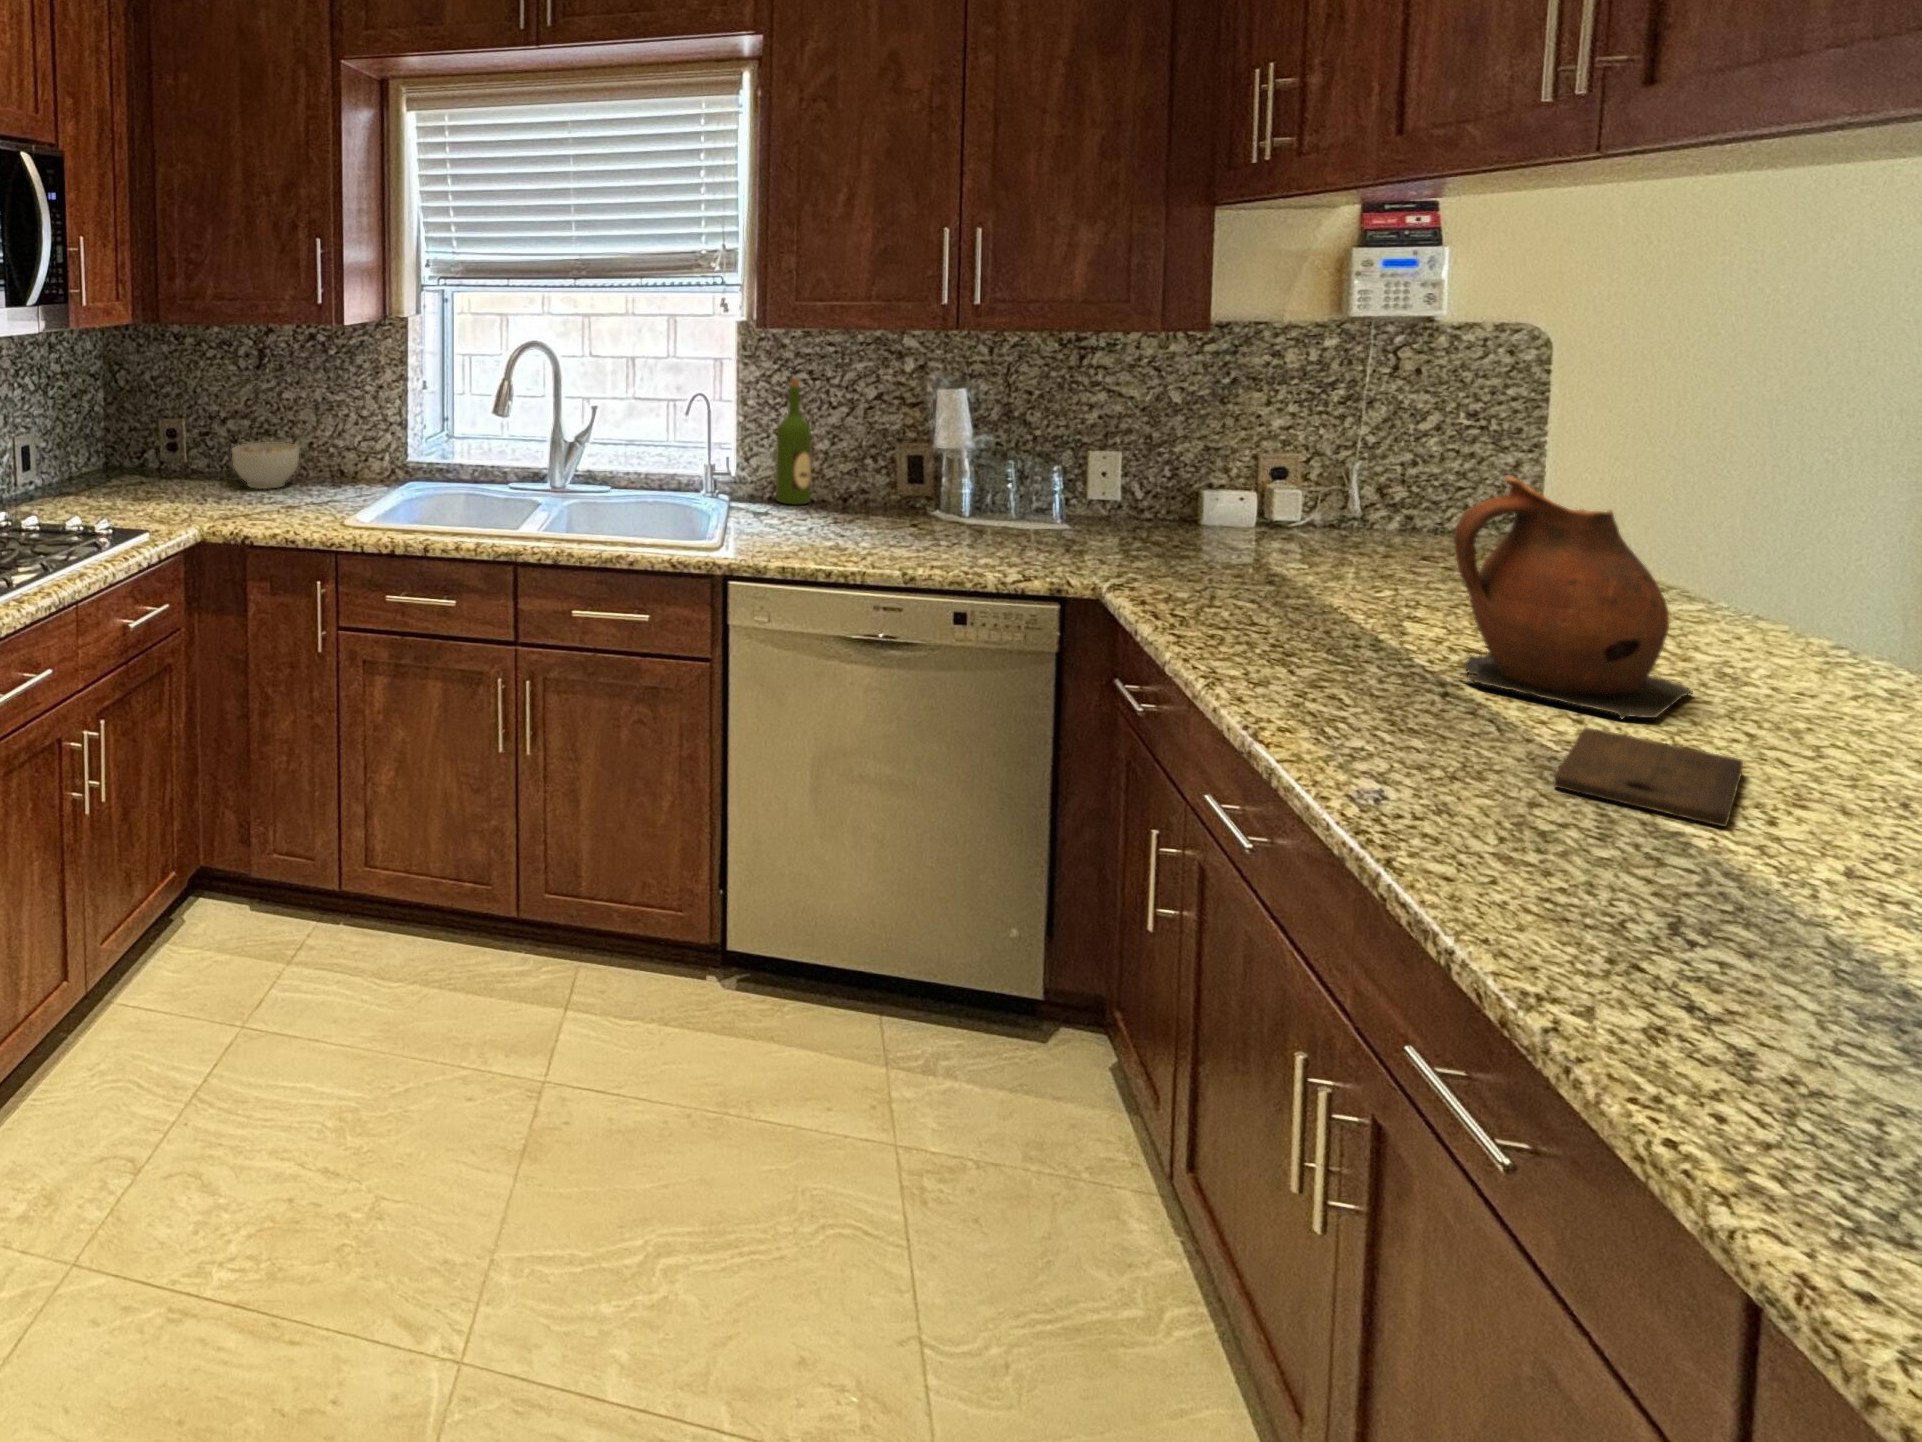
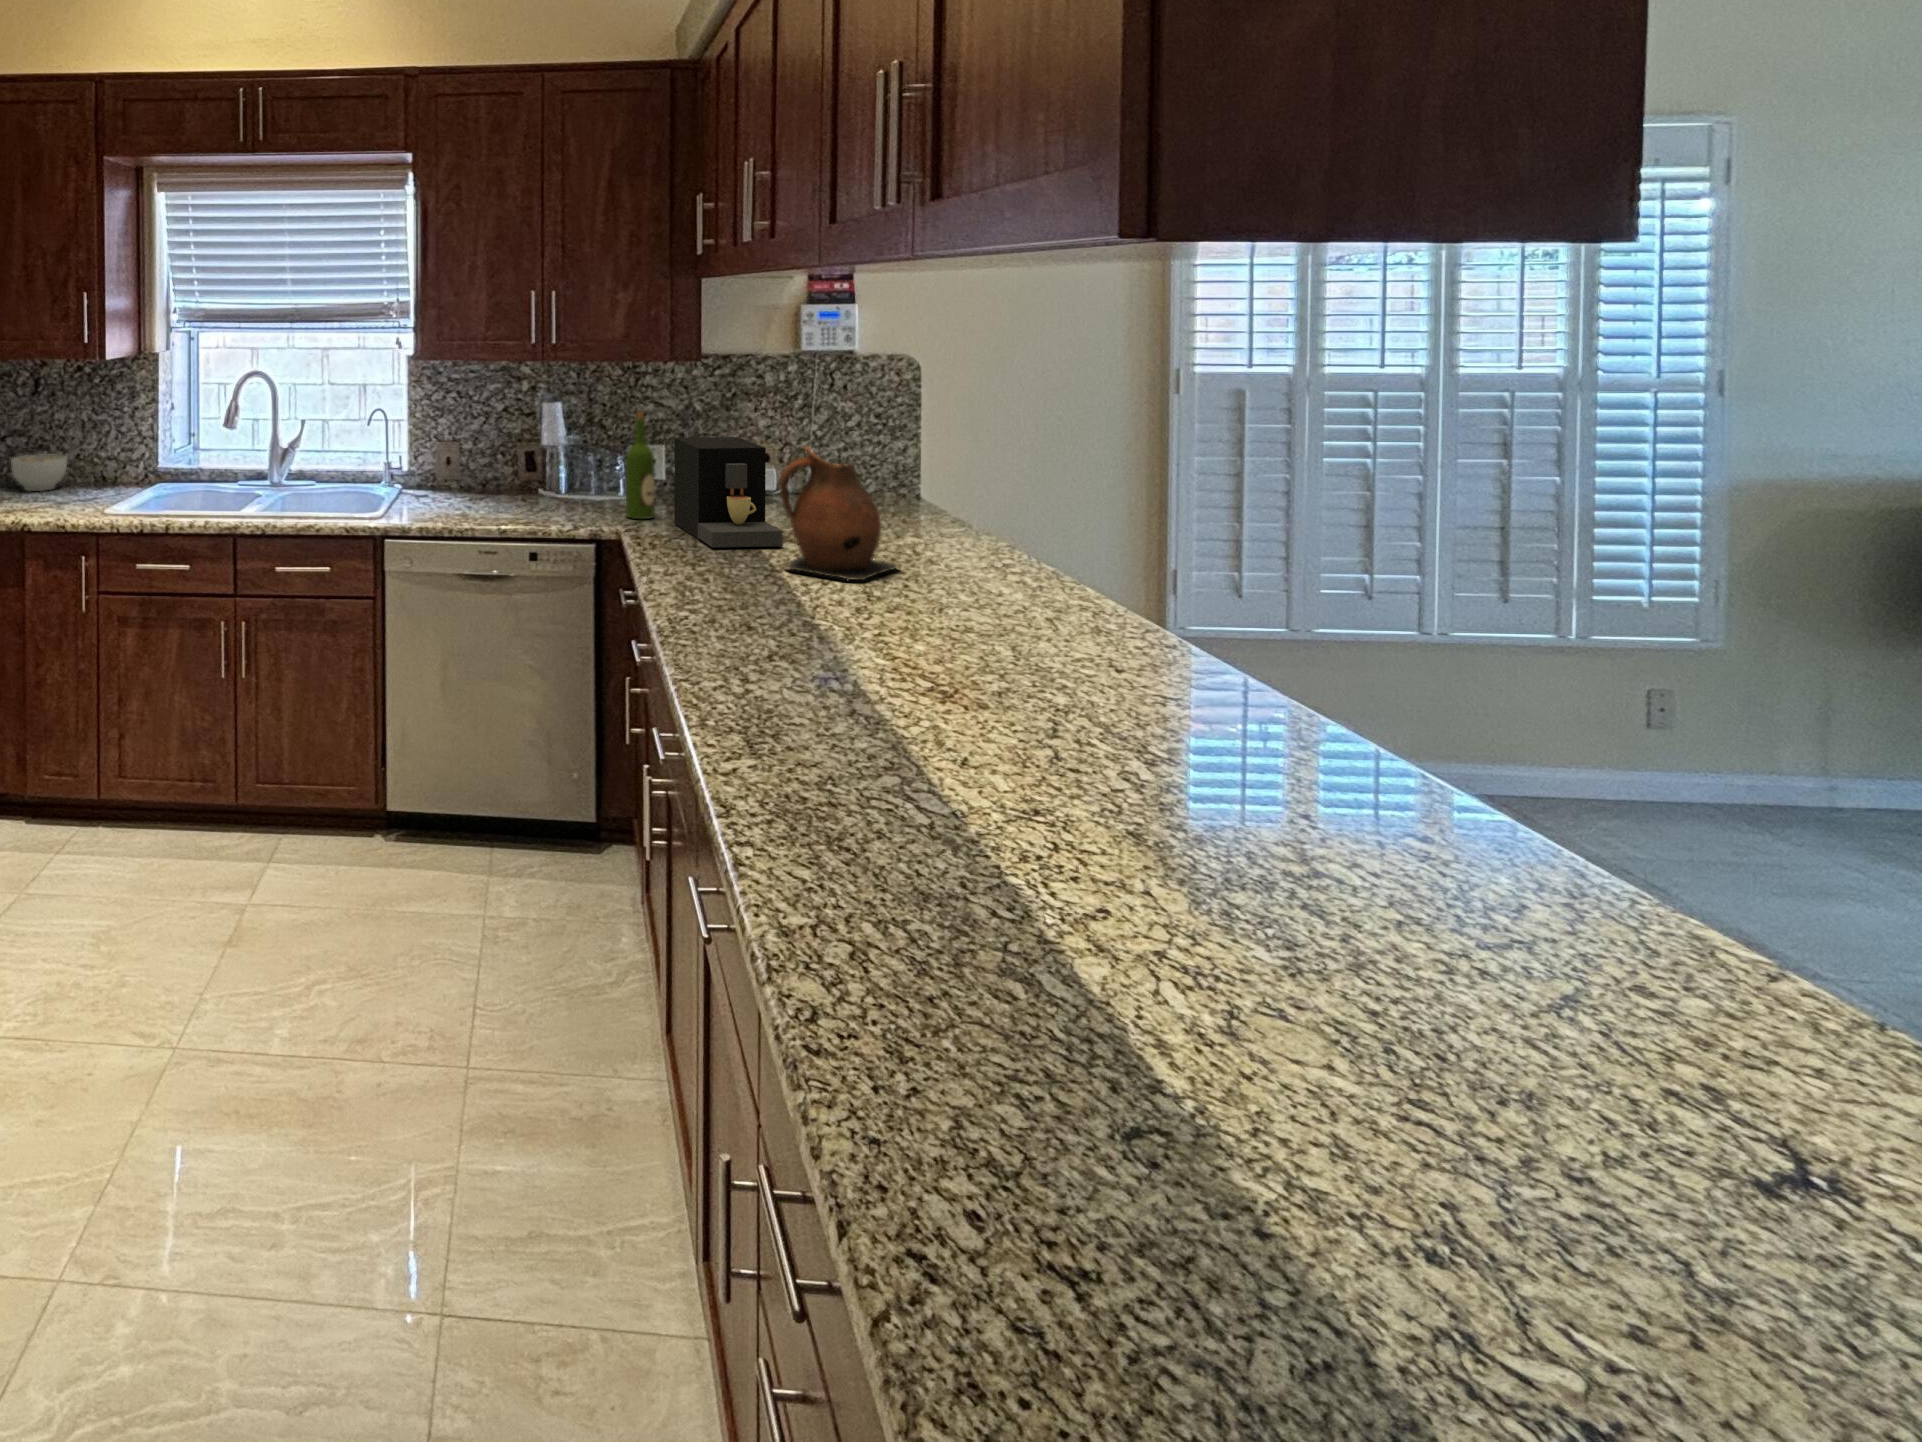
wine bottle: present [776,378,811,504] -> present [626,412,655,519]
coffee maker: none [1177,447,1410,629] -> present [674,437,782,548]
cutting board: present [1554,728,1743,827] -> none [776,584,878,620]

